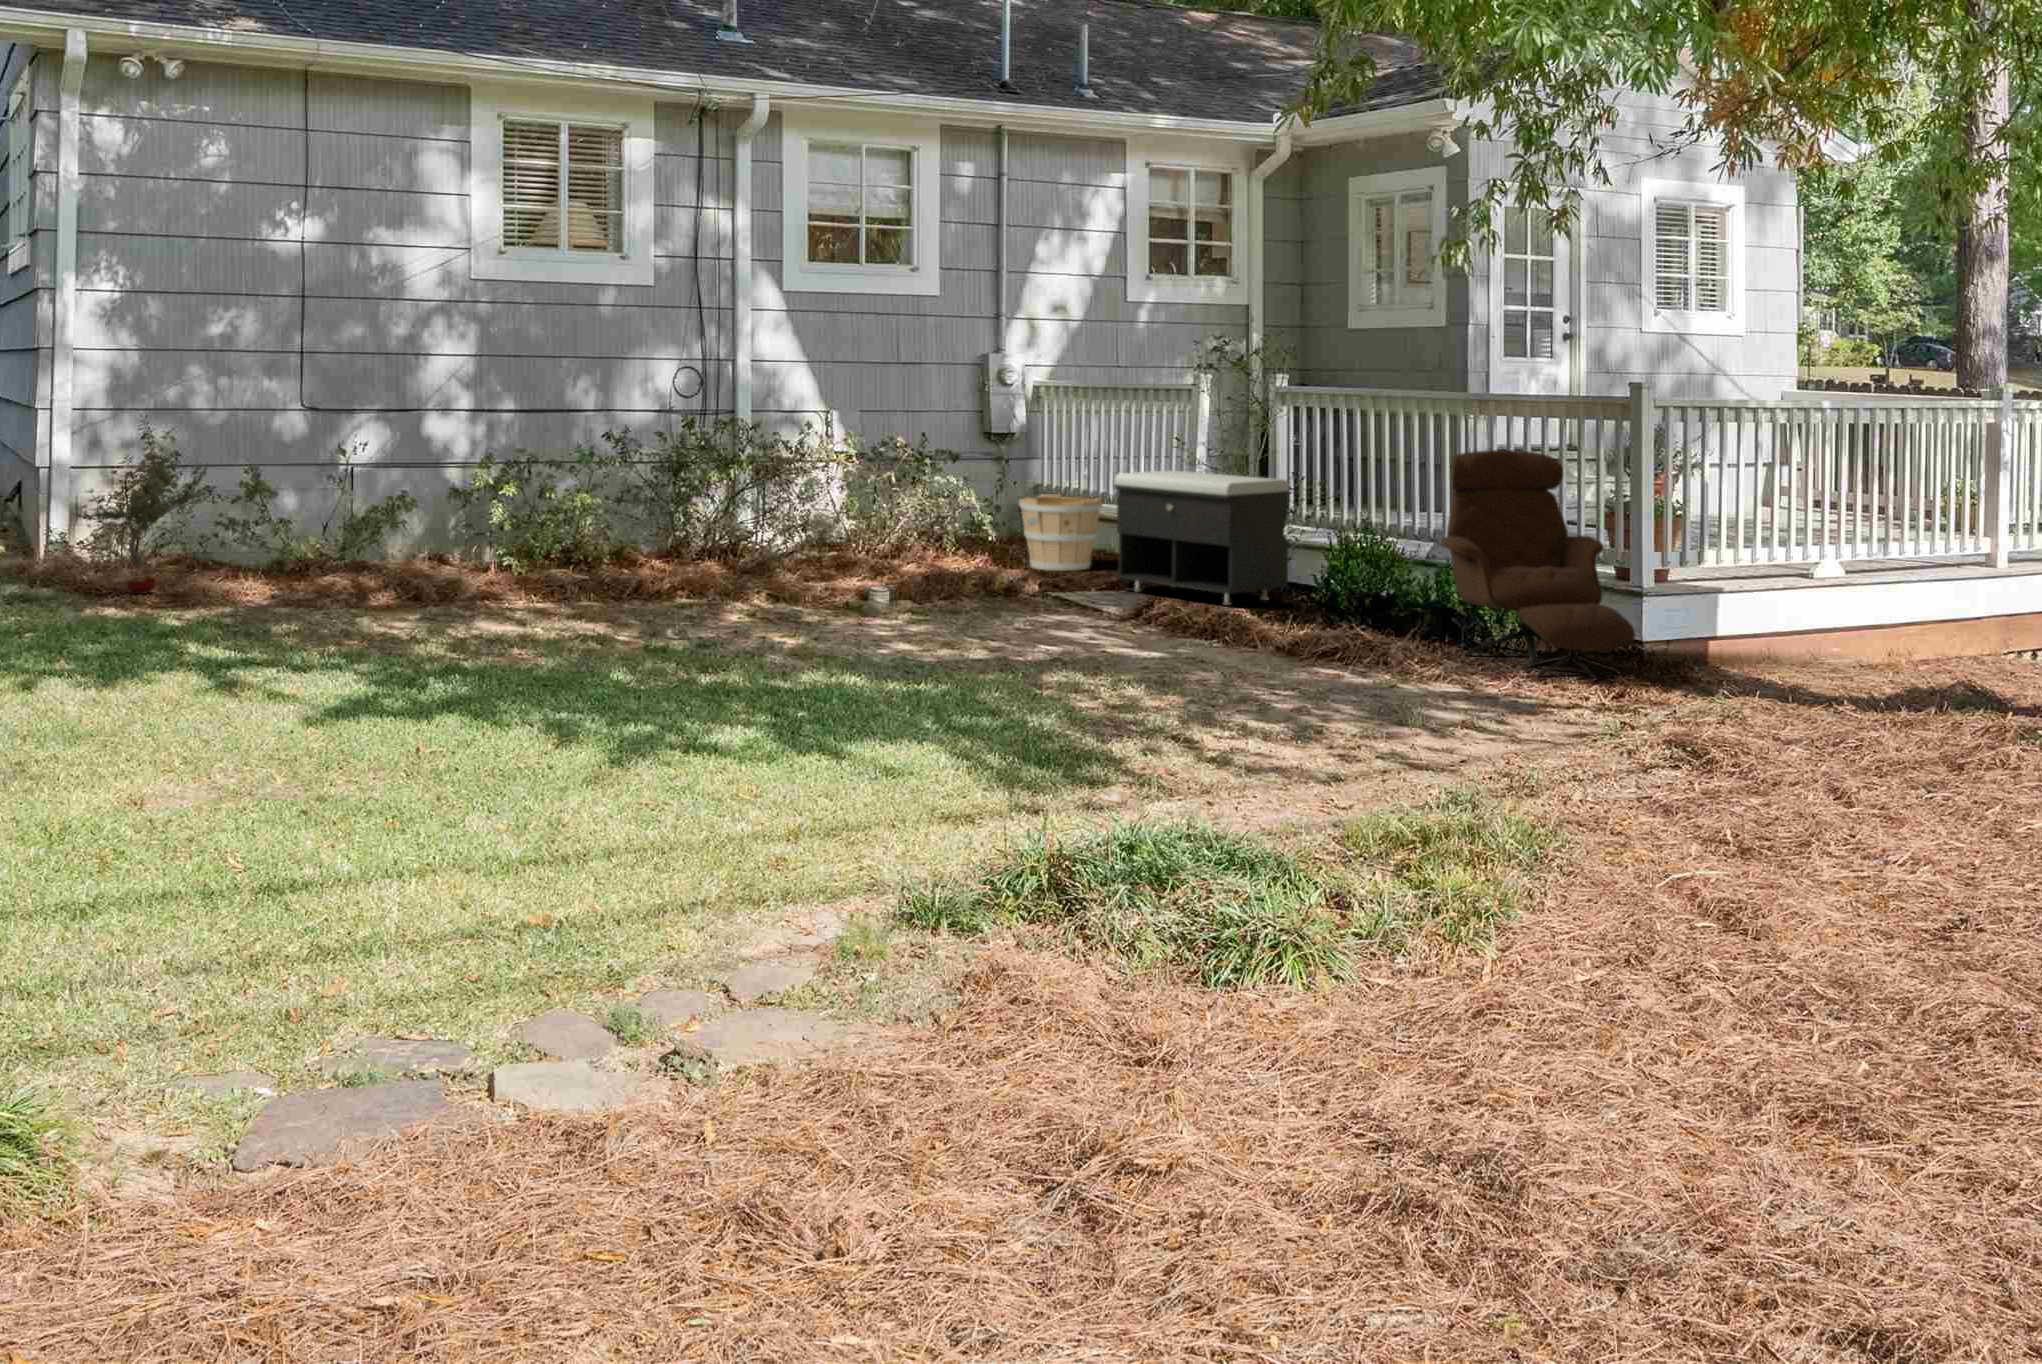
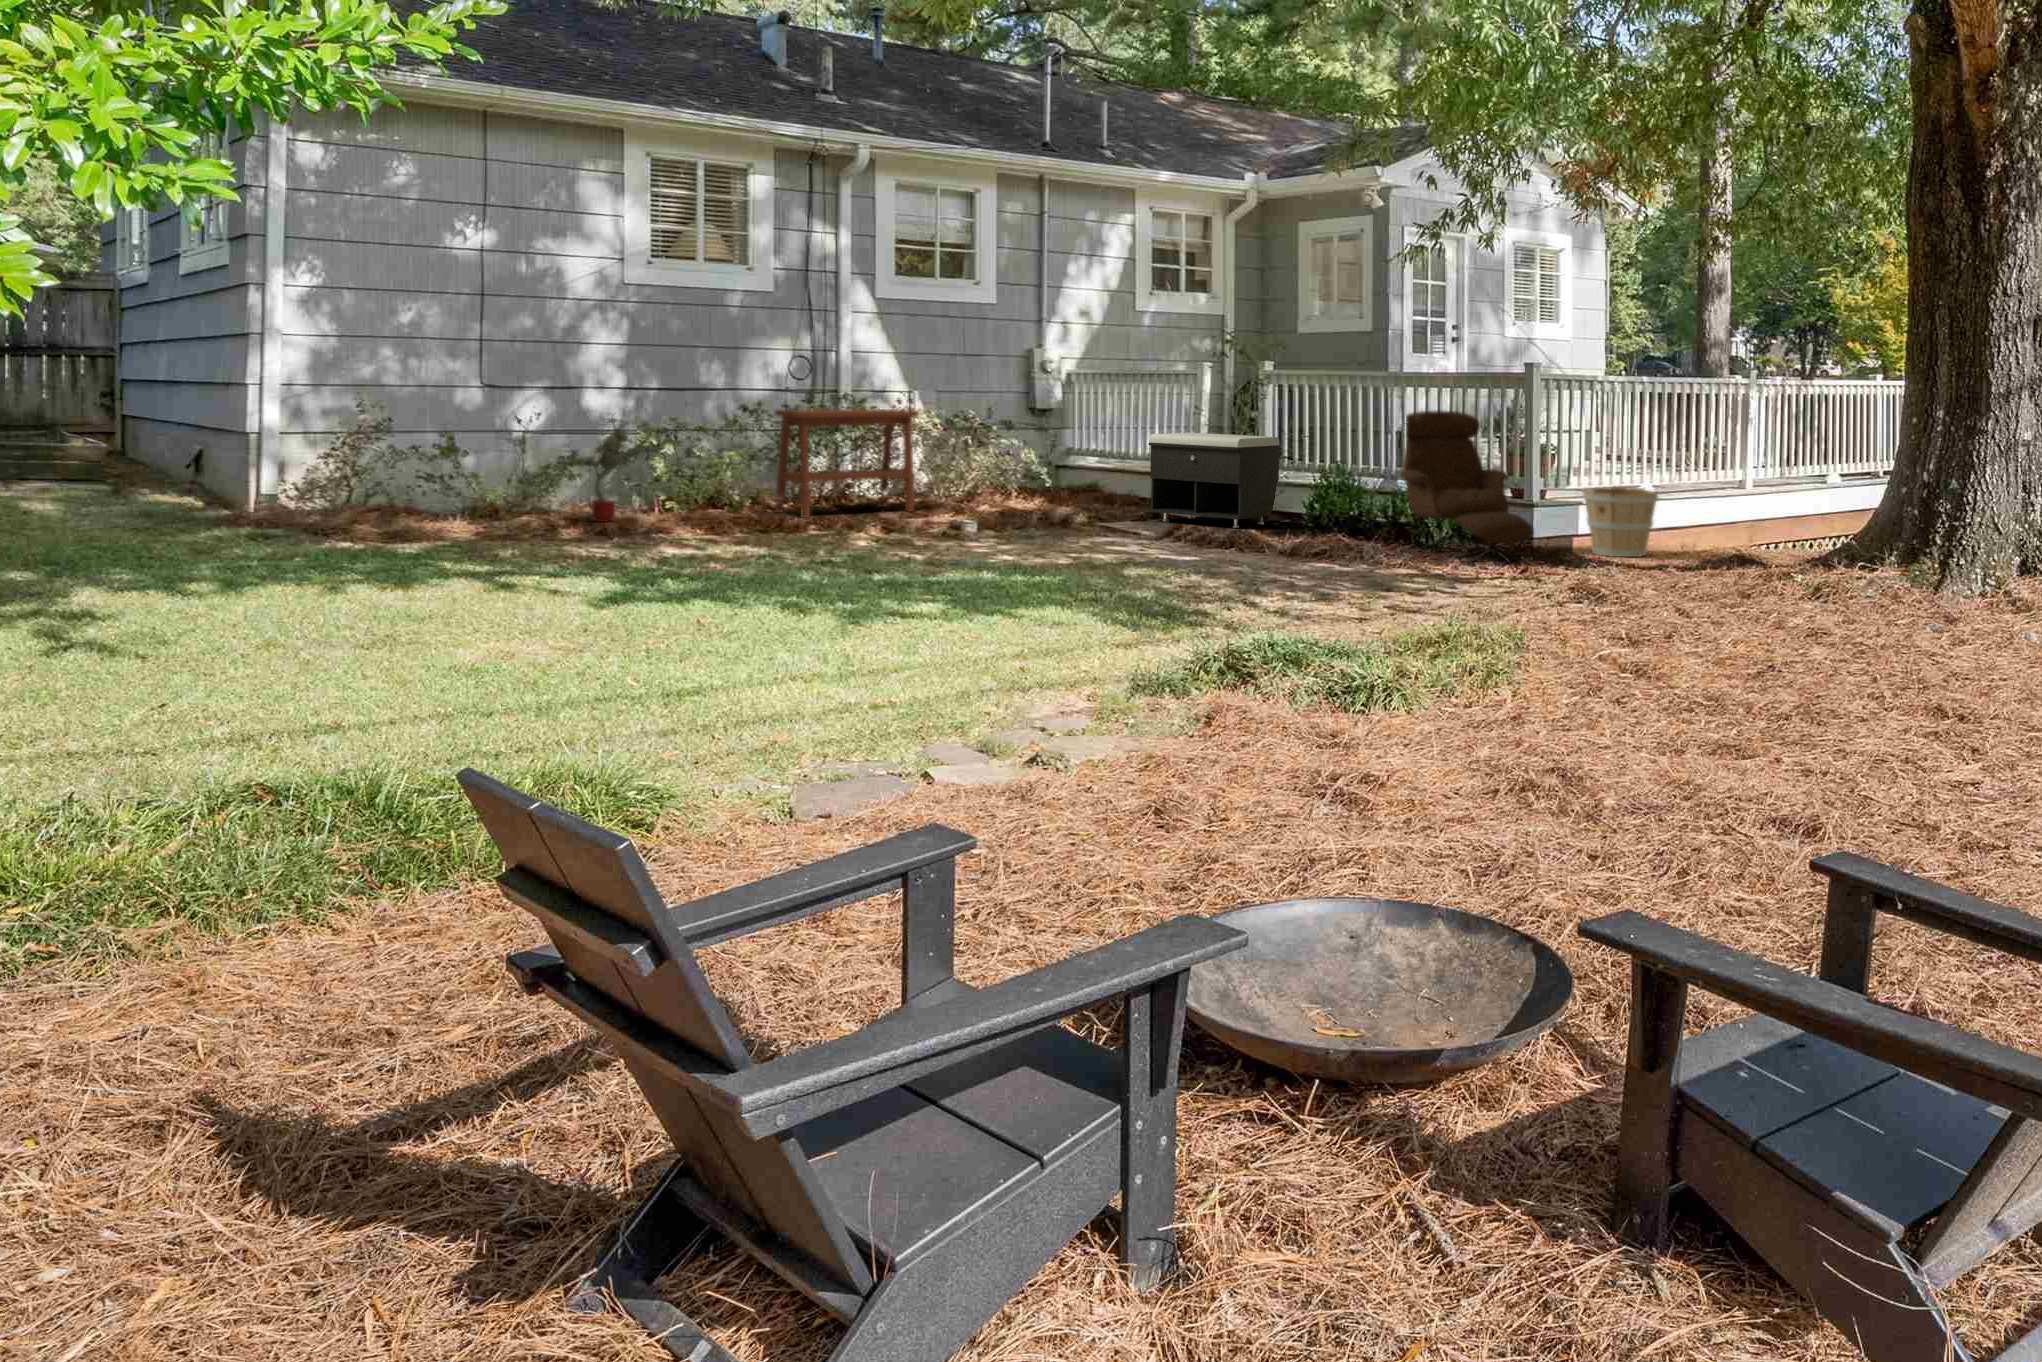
side table: none [657,435,832,576] -> present [775,409,919,518]
potted tree: present [76,447,207,594] -> present [556,413,654,522]
wooden bucket: present [1019,494,1103,571] -> present [1583,486,1658,557]

